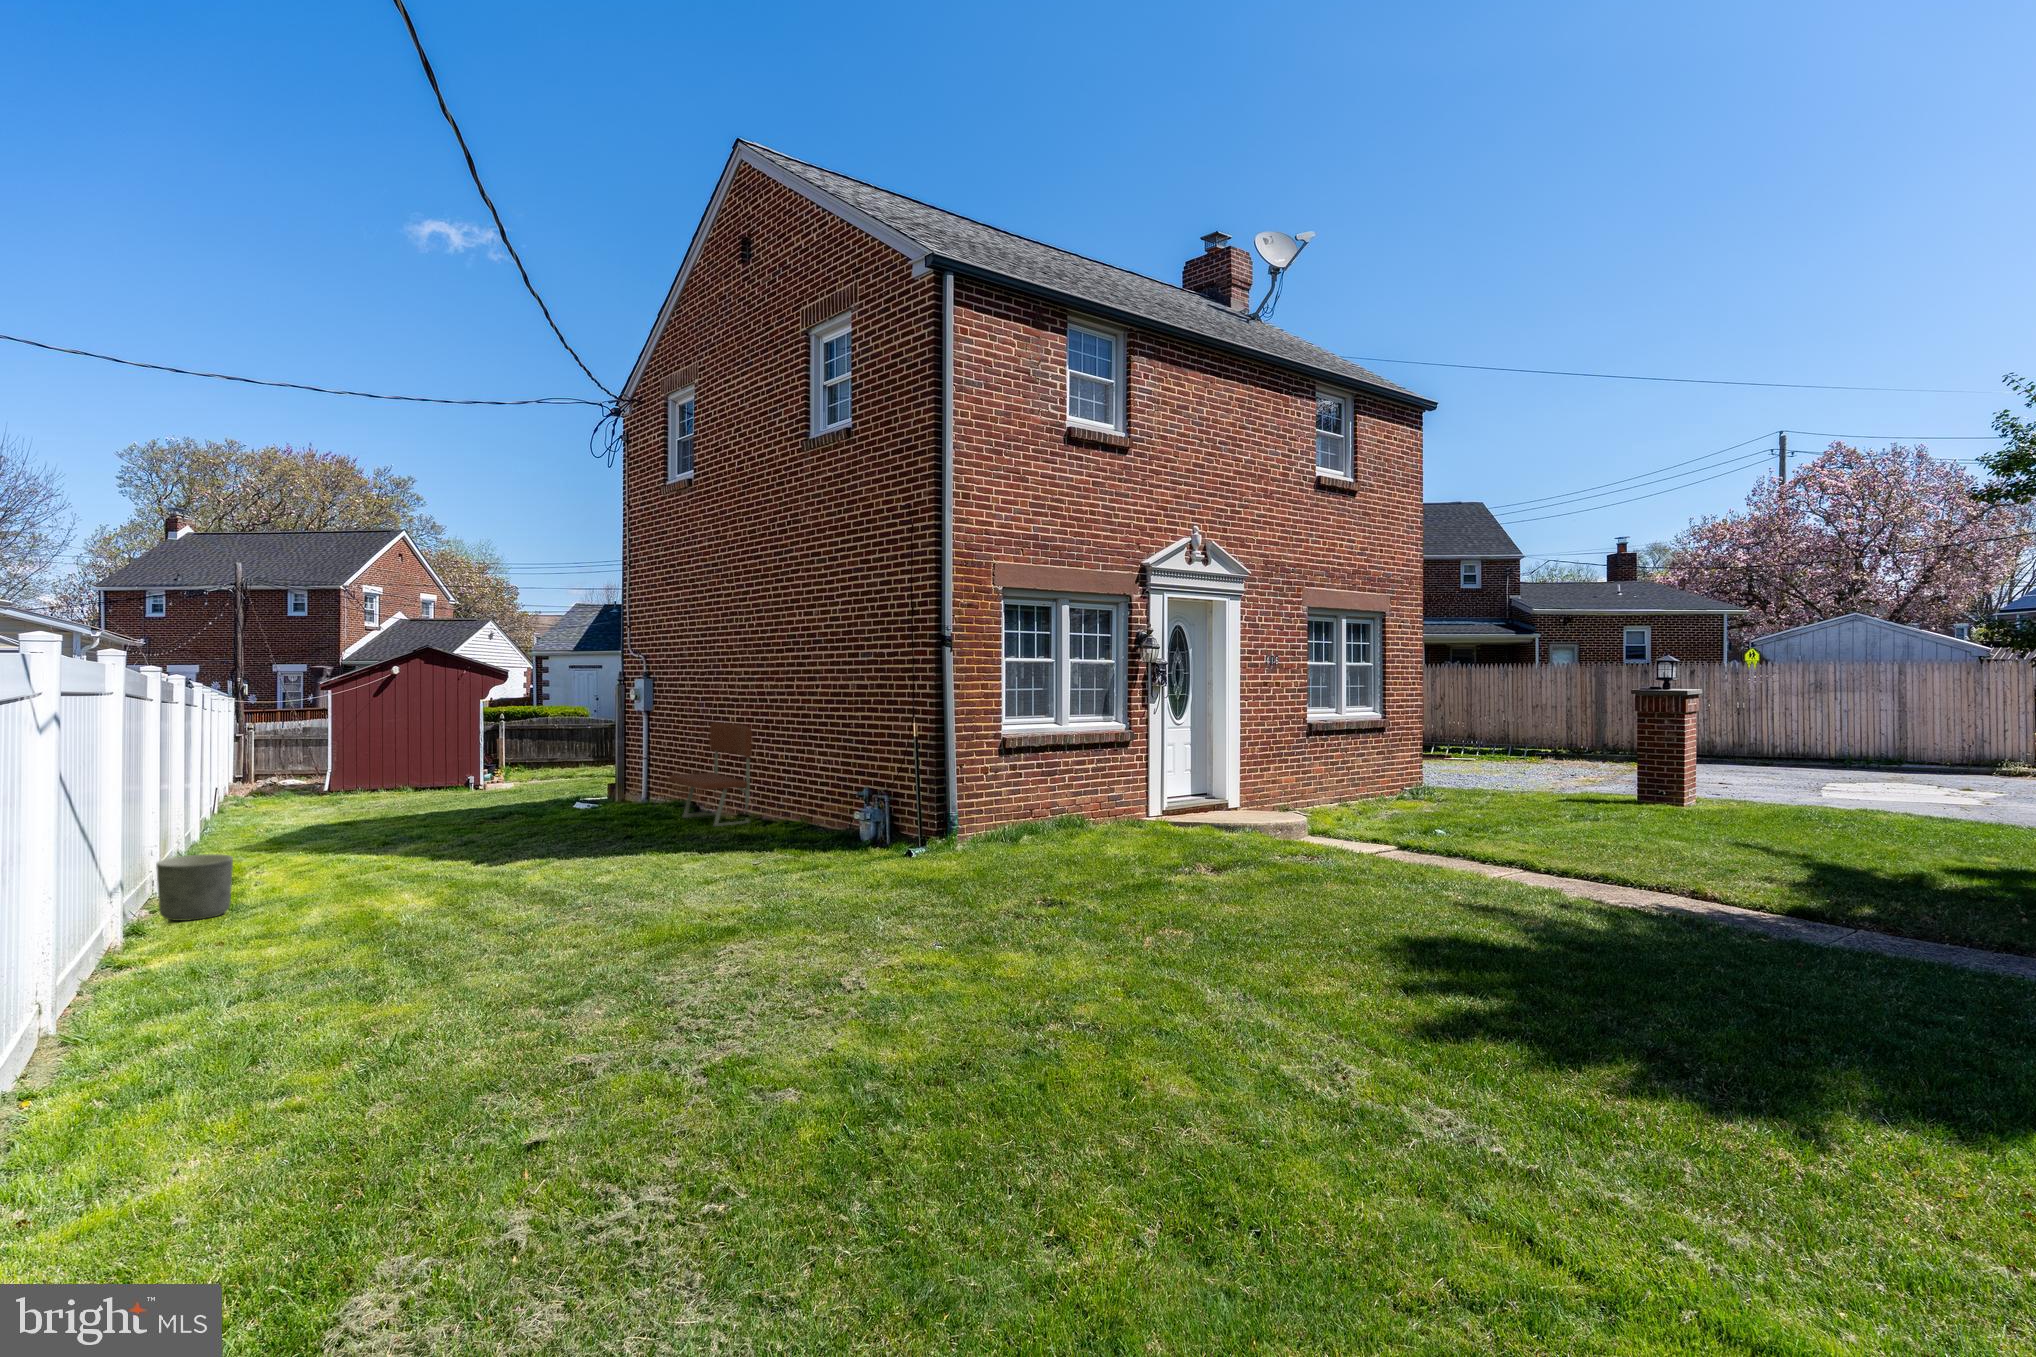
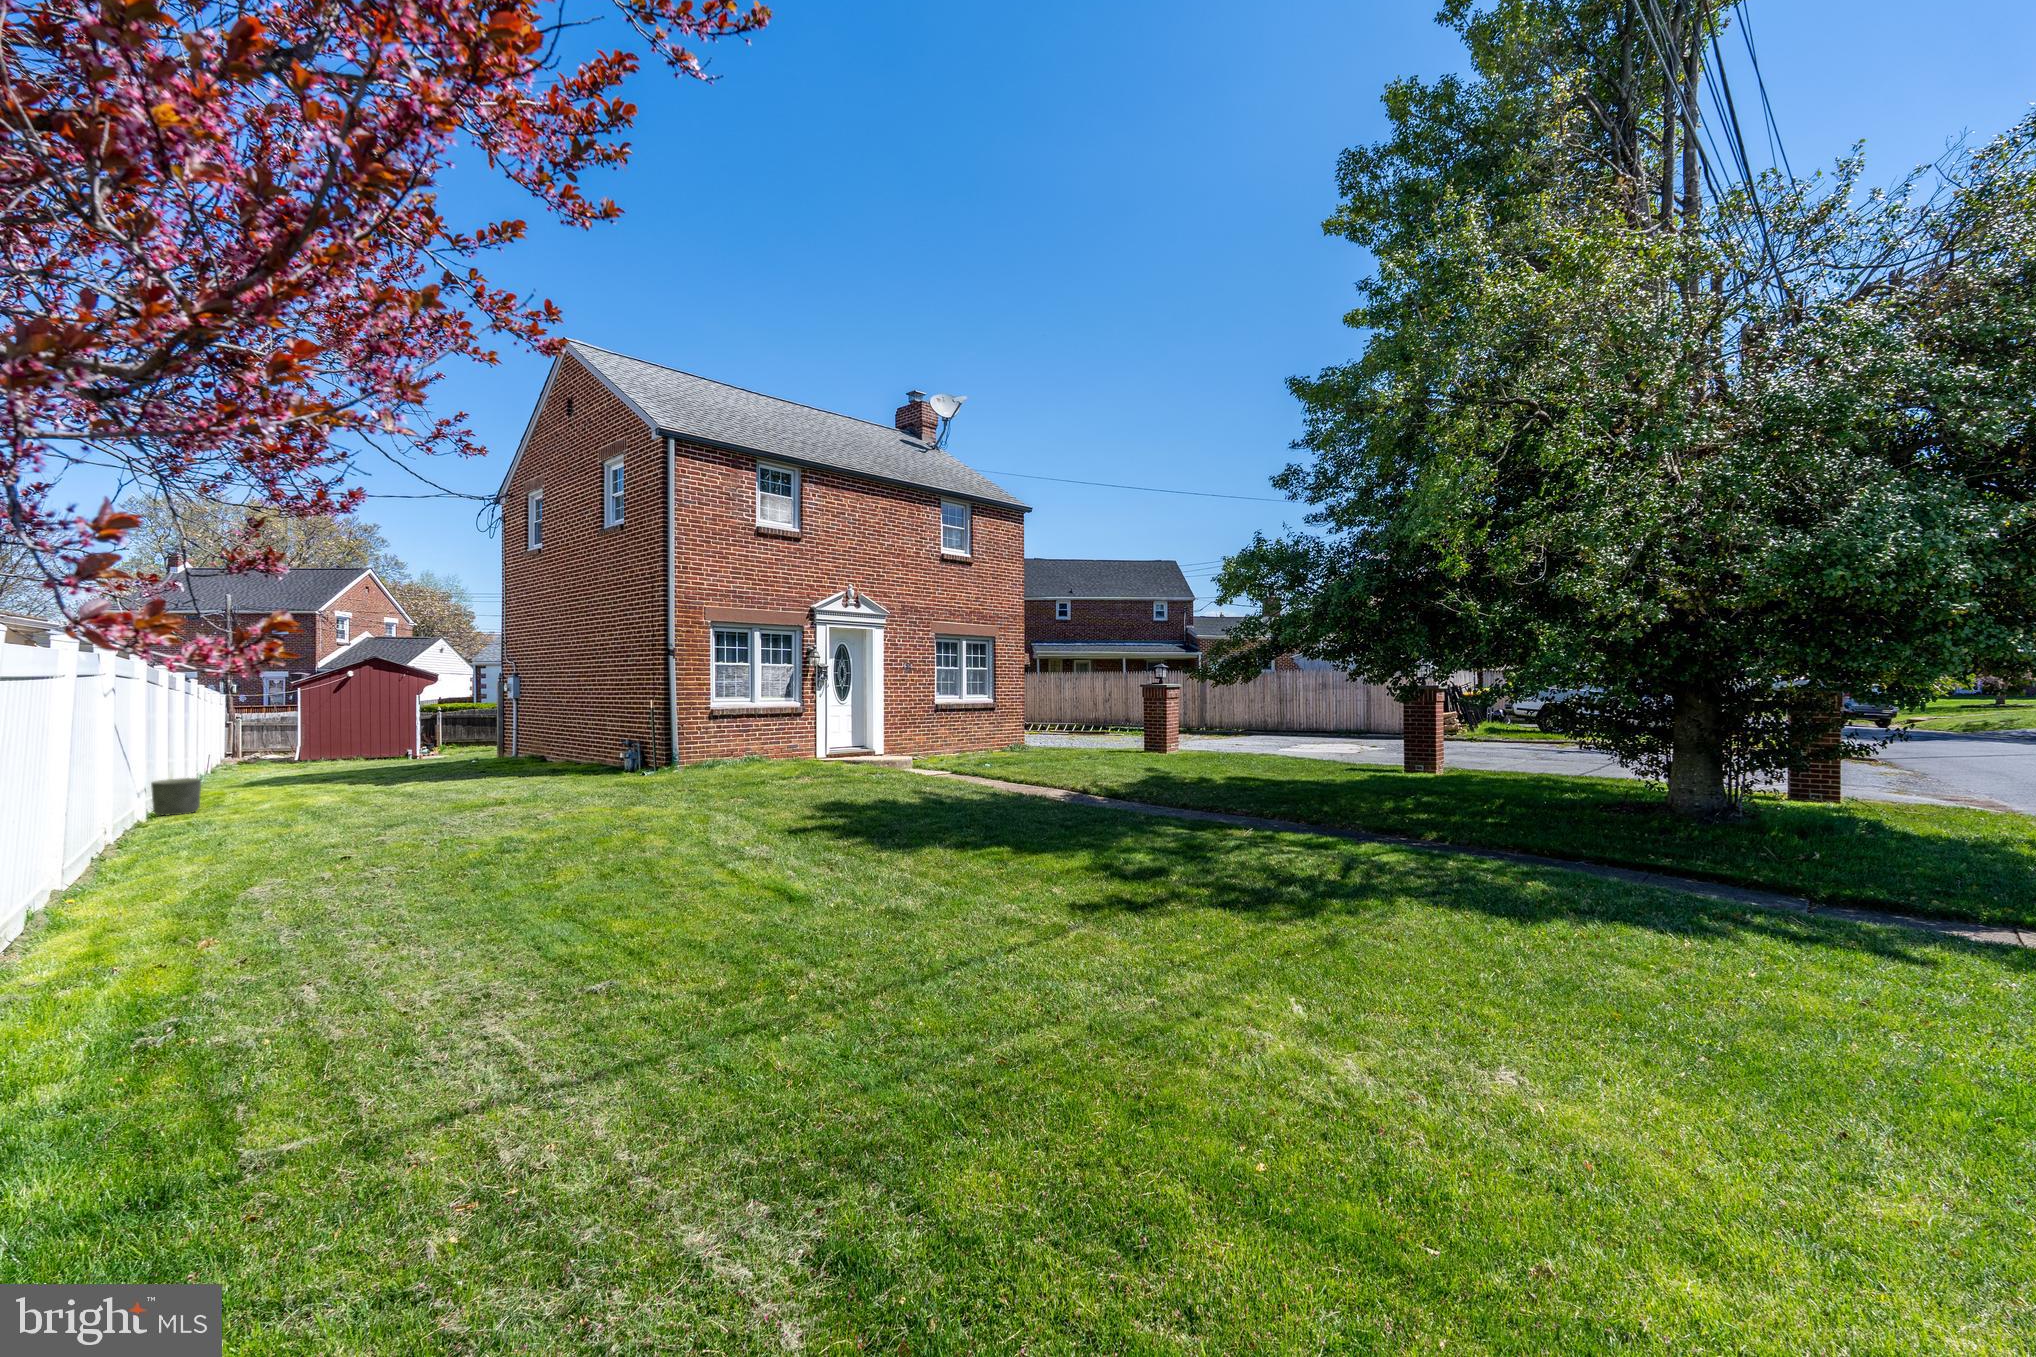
bench: present [669,722,752,826] -> none [519,705,571,771]

